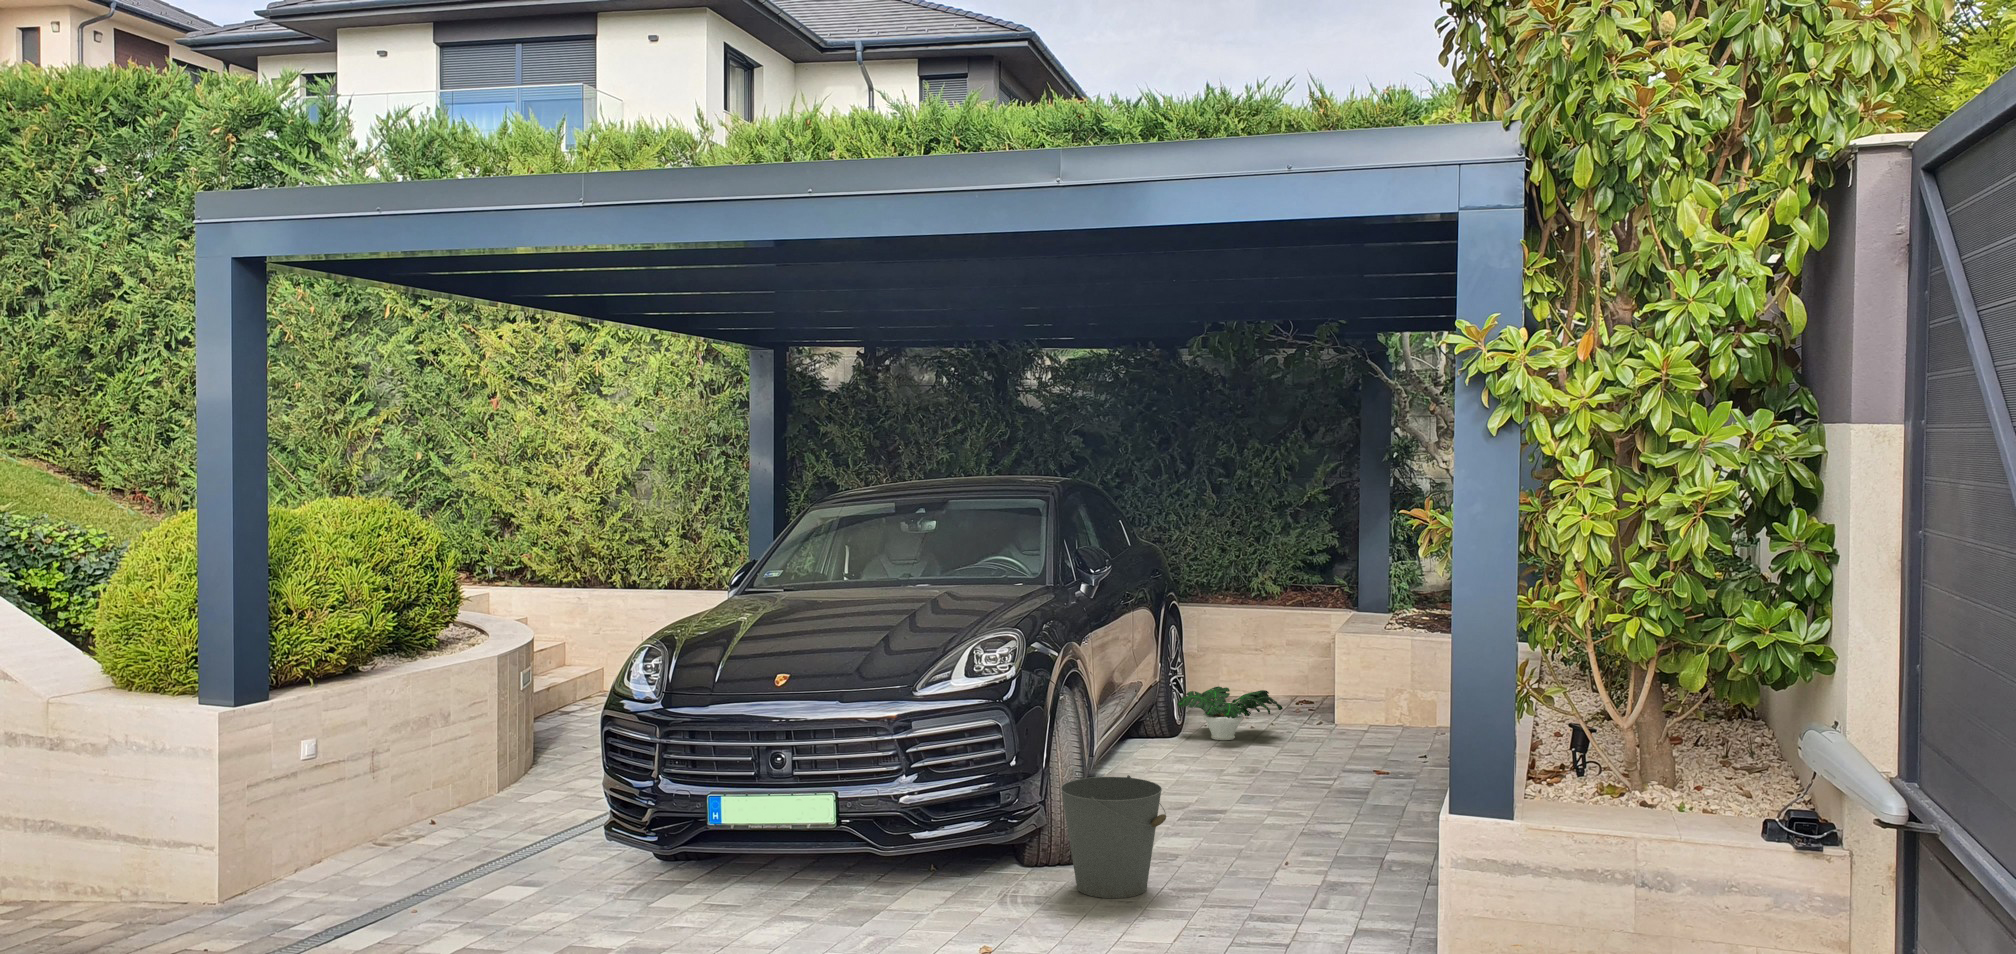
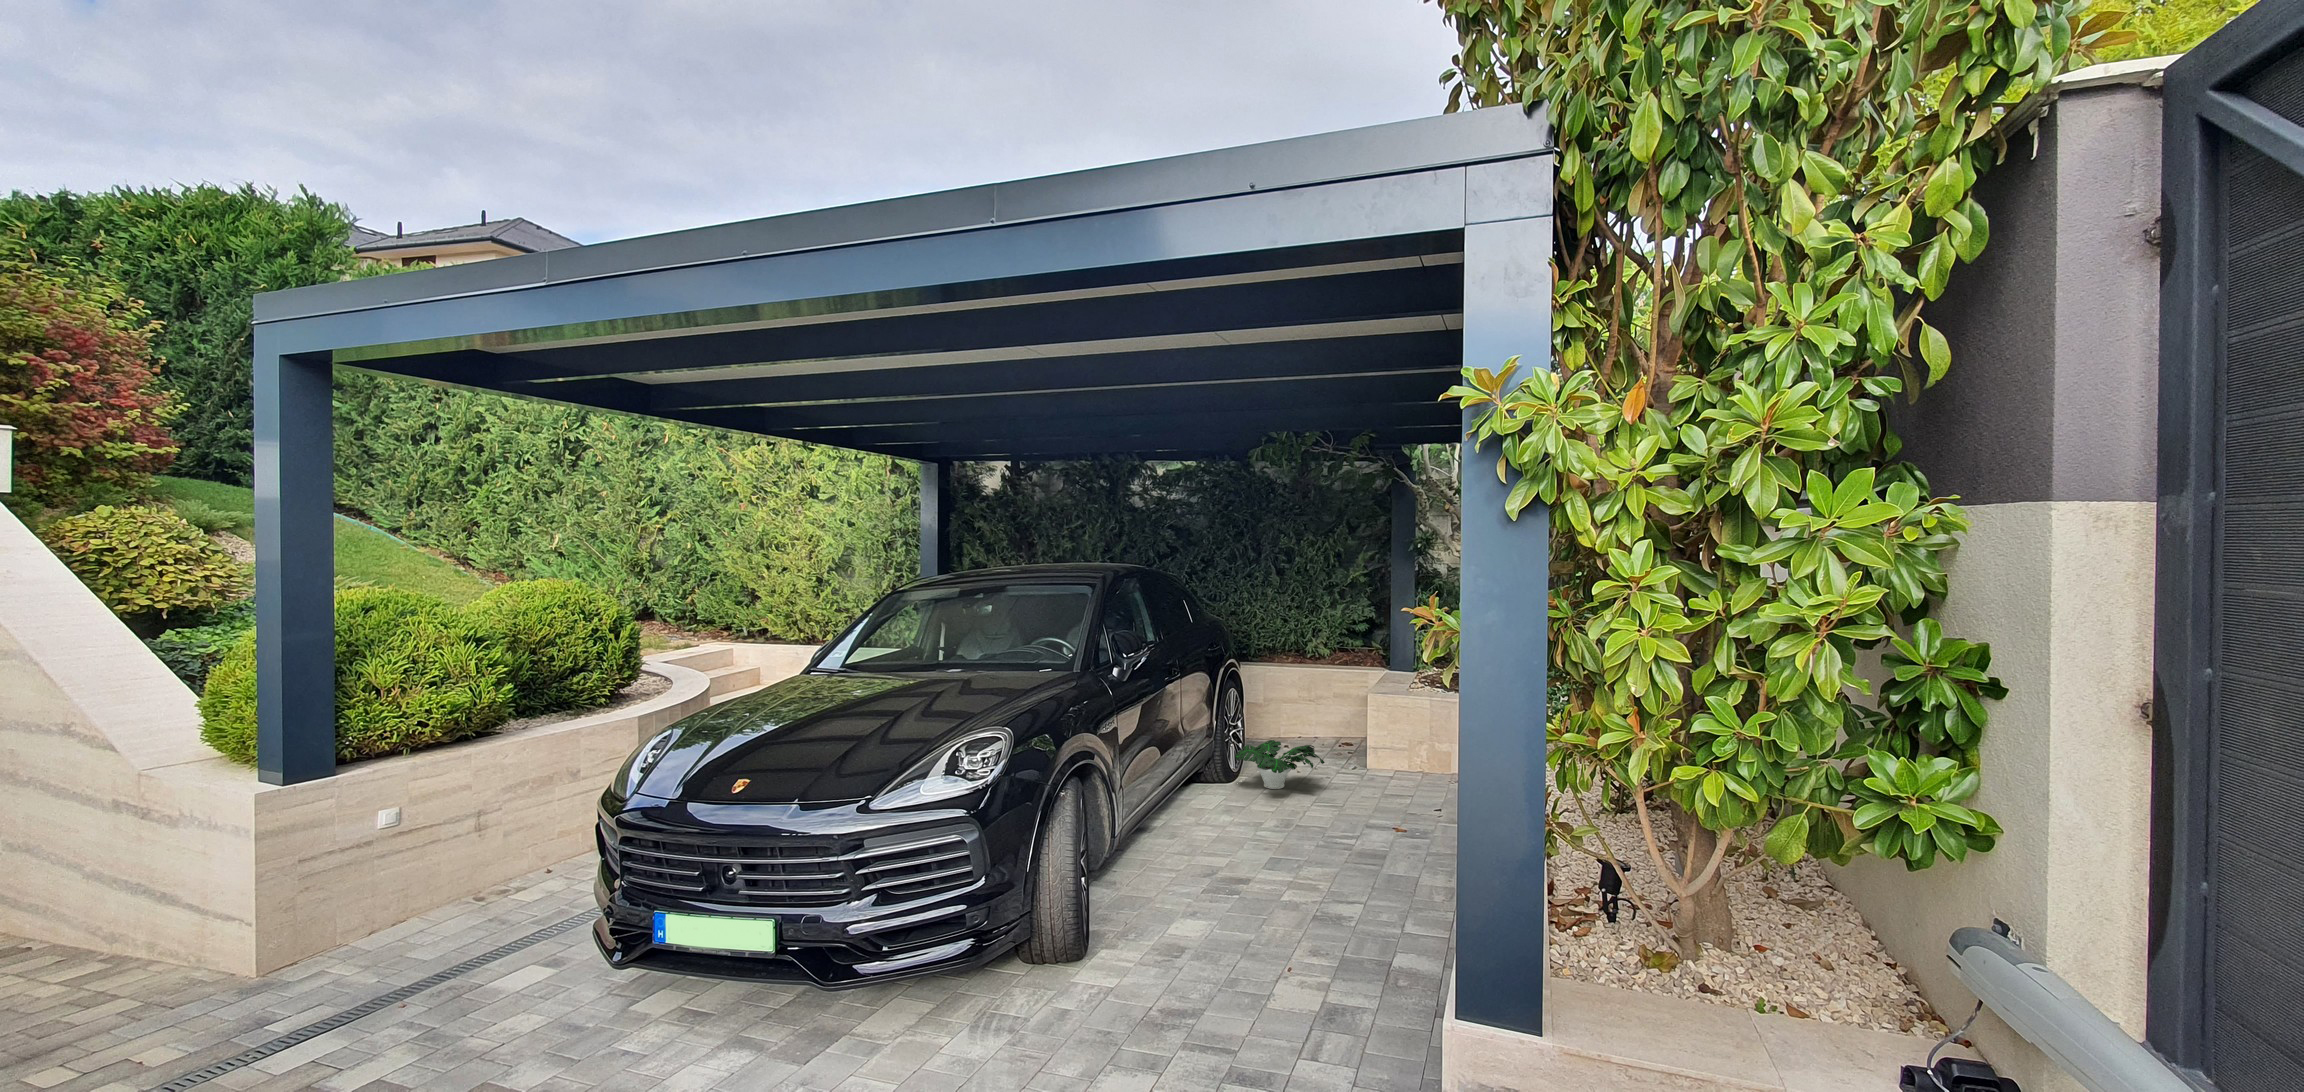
bucket: present [1061,775,1166,898] -> none [1045,879,1158,1026]

